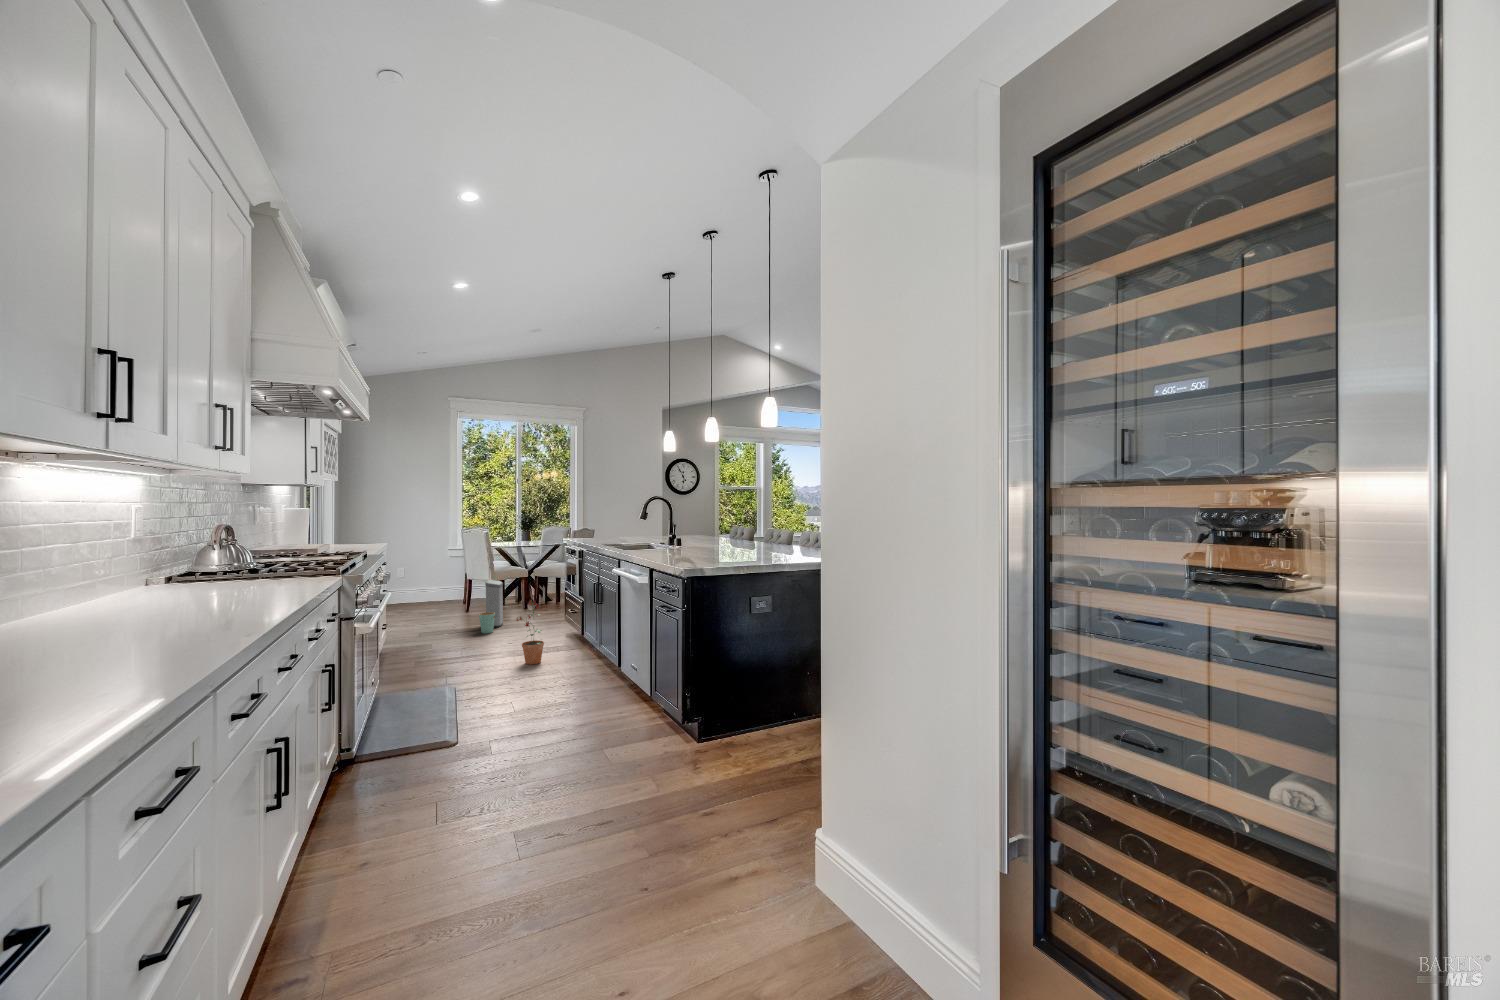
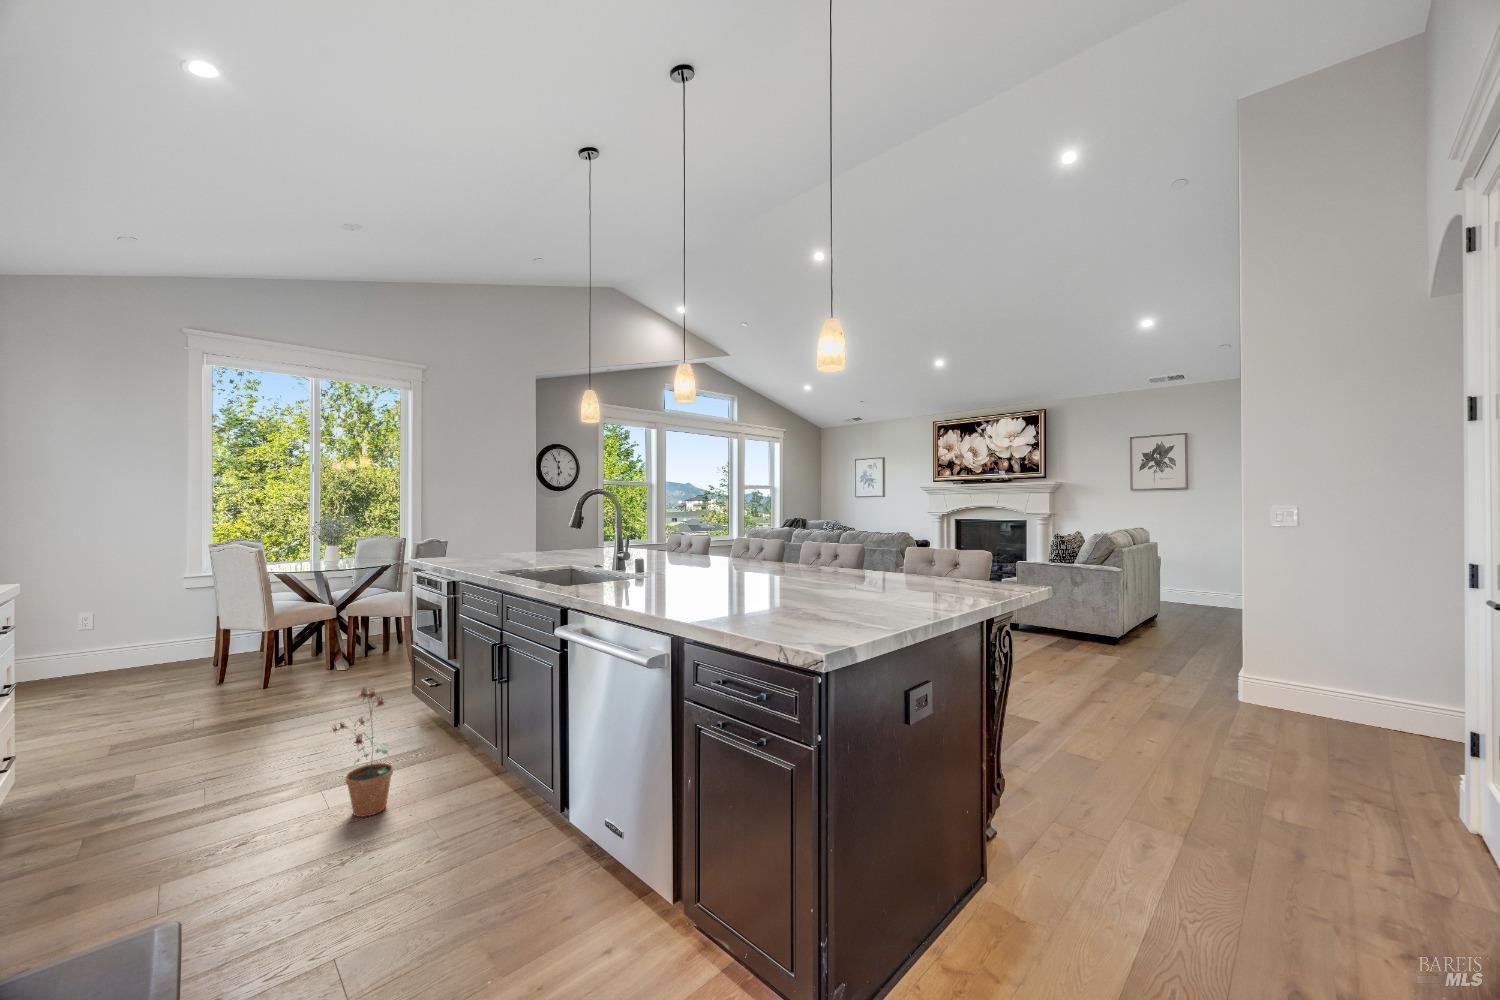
trash can: present [479,580,503,633] -> none [245,635,294,735]

